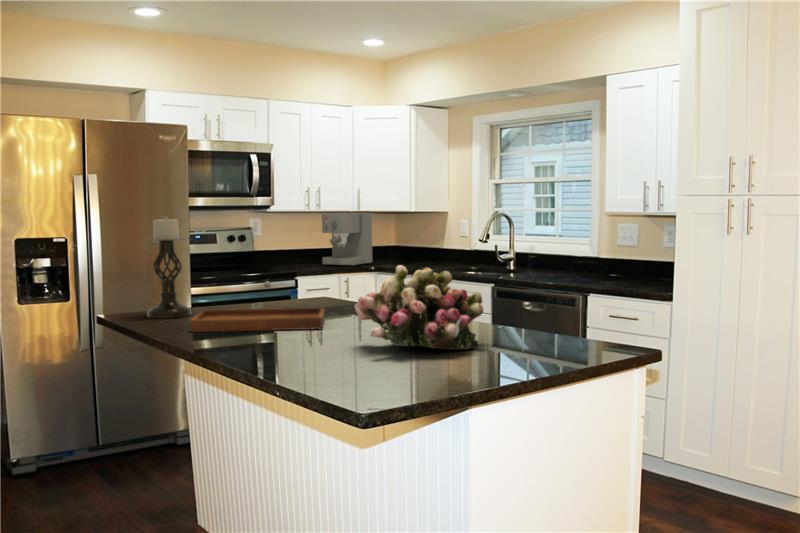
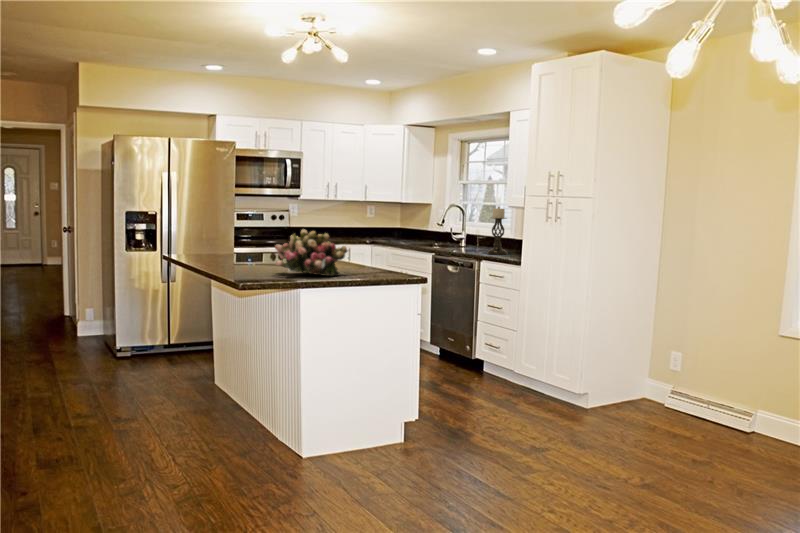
coffee maker: present [322,213,372,266] -> none [340,202,376,240]
candle holder: present [147,216,191,319] -> present [487,207,507,255]
tray: present [190,281,324,332] -> none [201,238,282,266]

